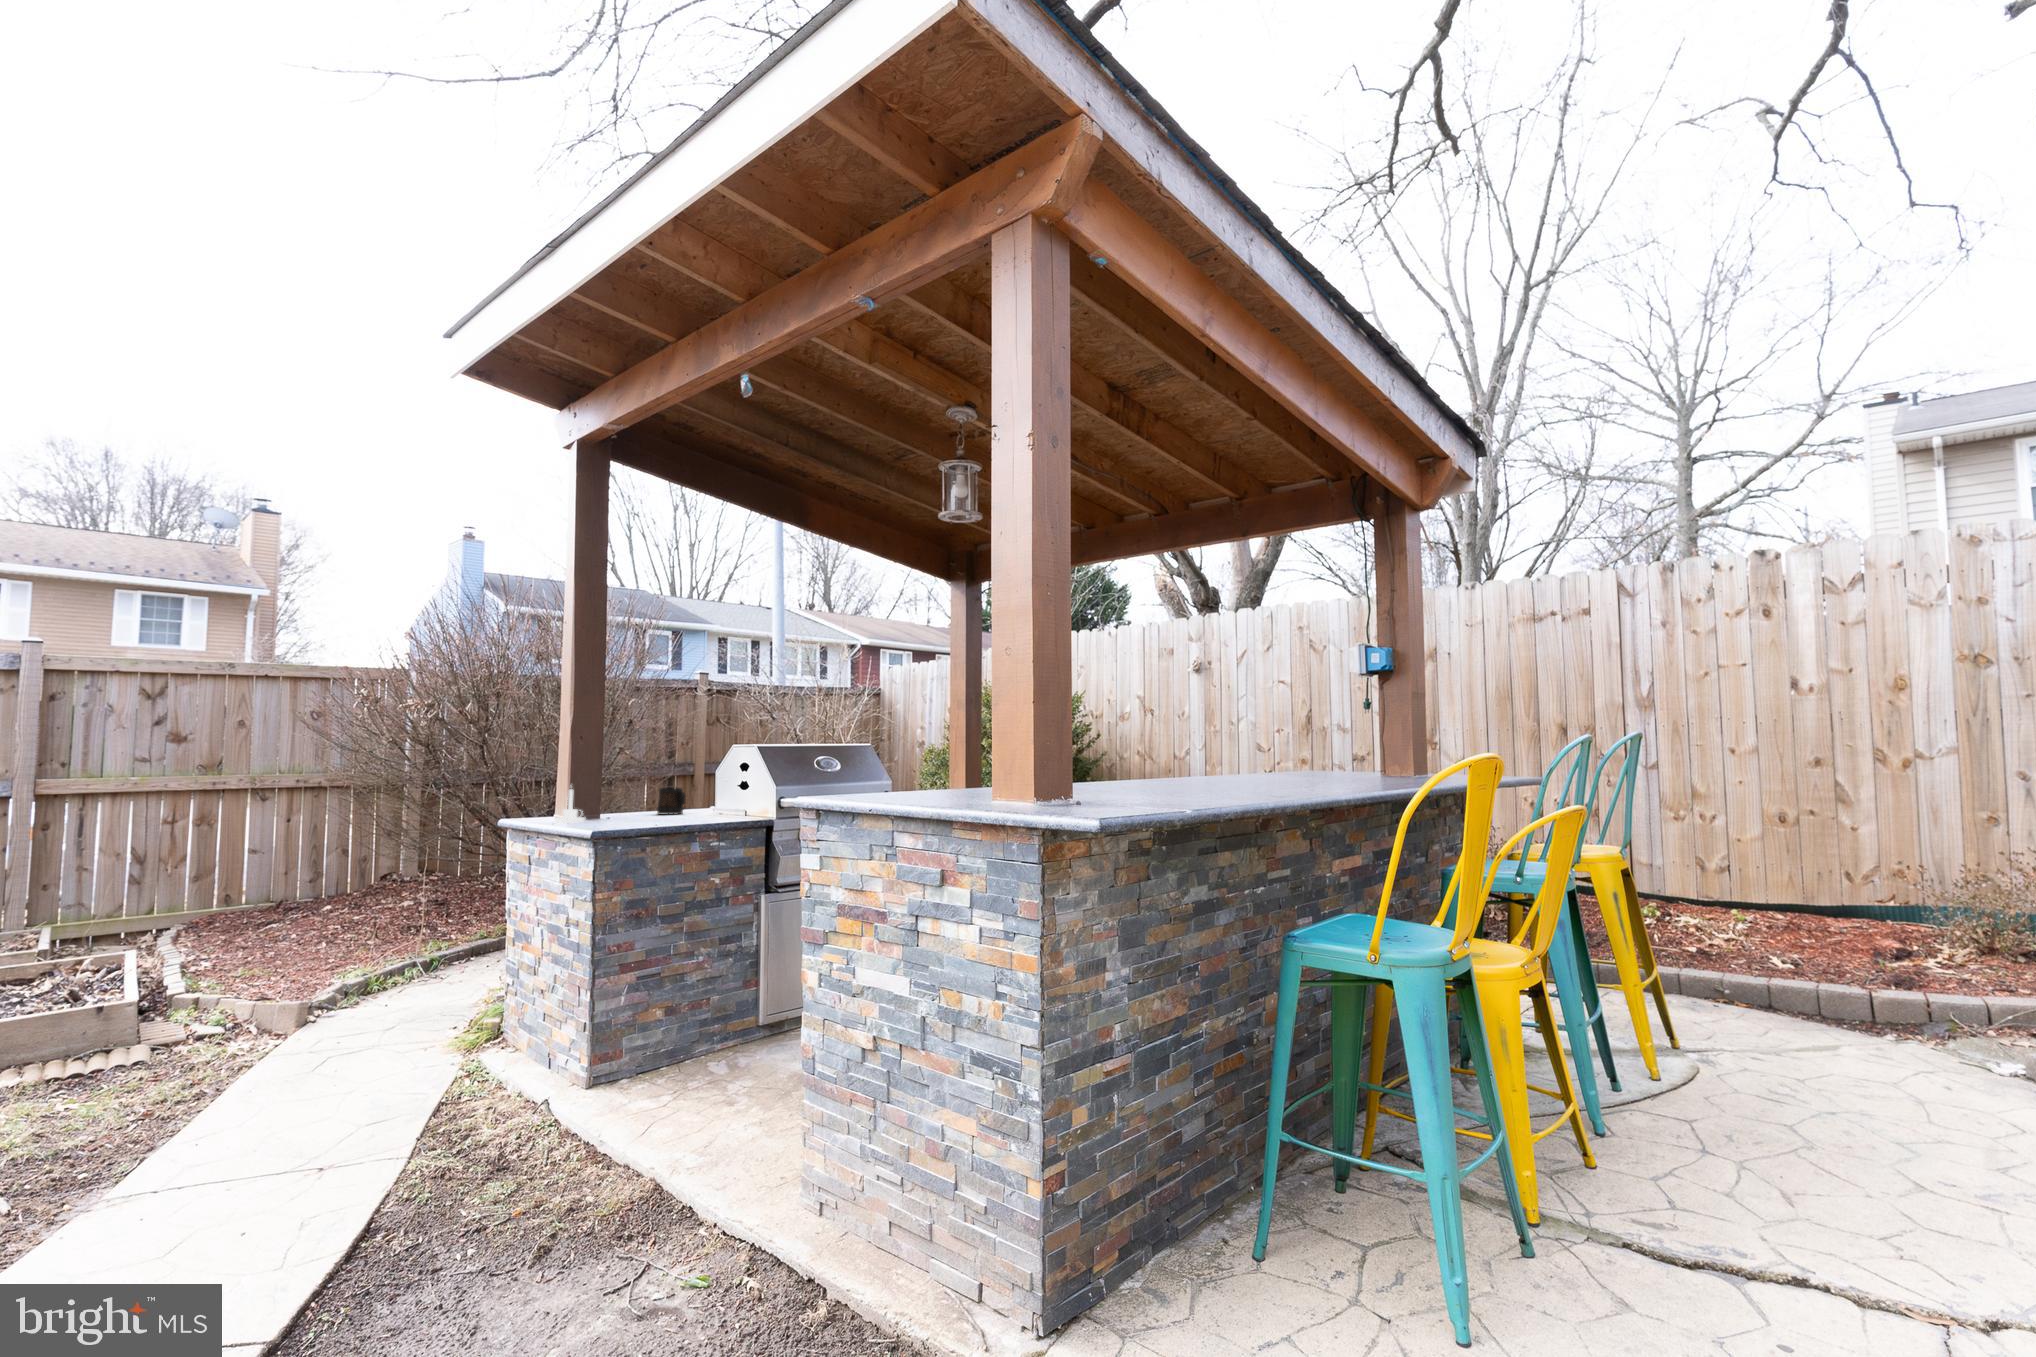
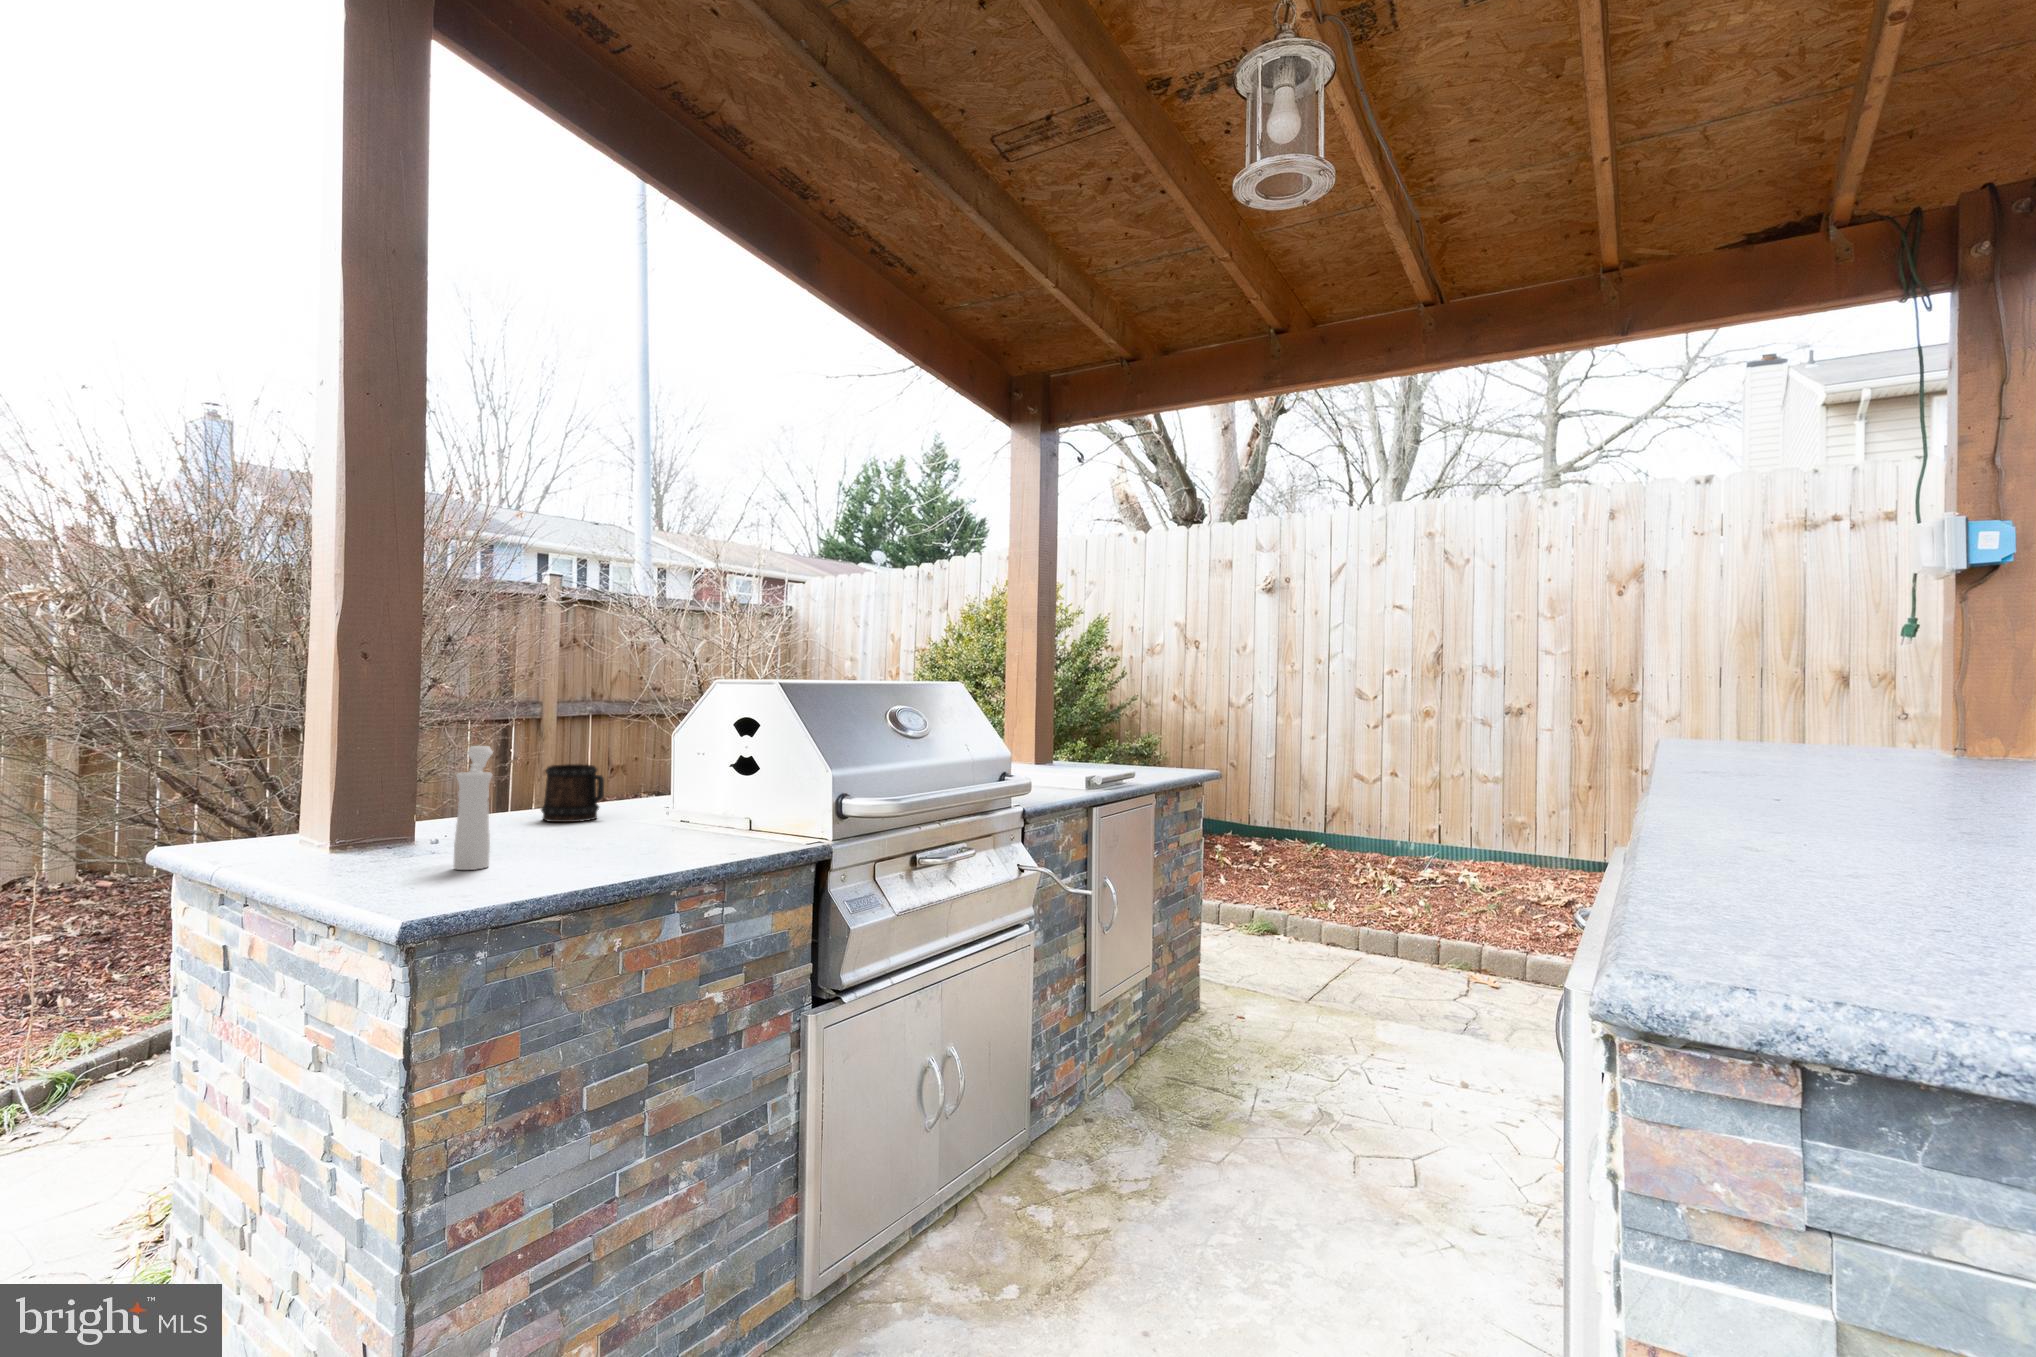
pepper mill: none [613,774,630,823] -> present [453,746,493,870]
candle holder: present [555,789,585,823] -> none [292,770,381,869]

